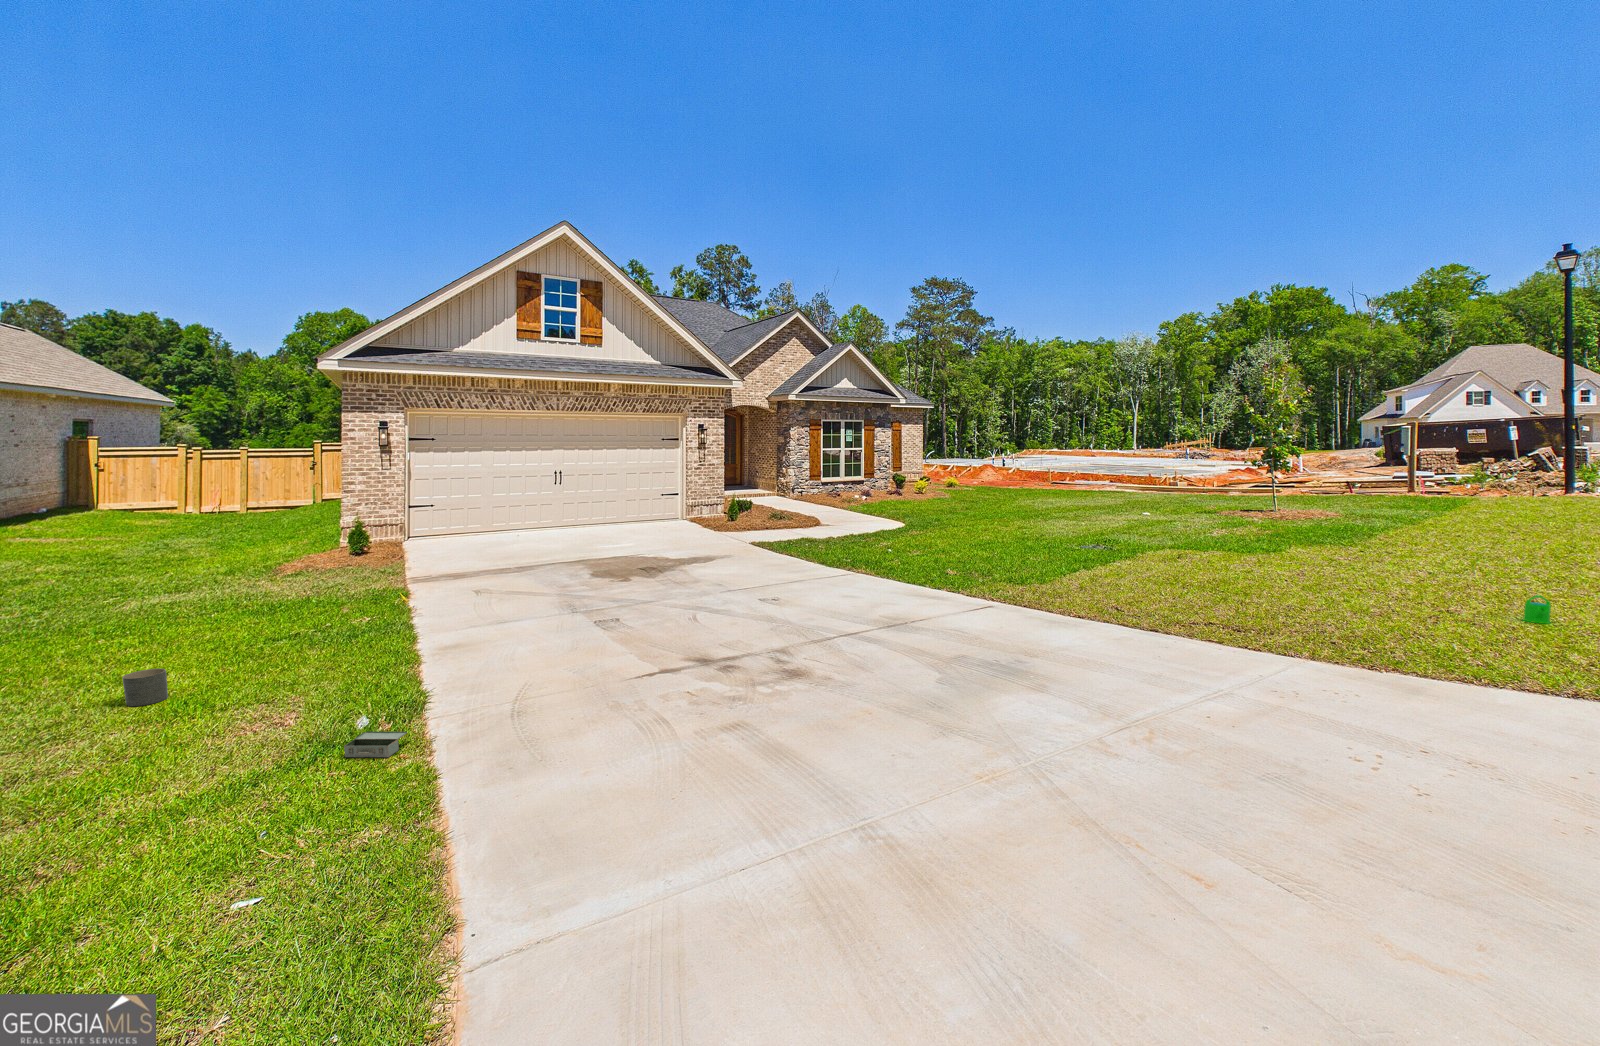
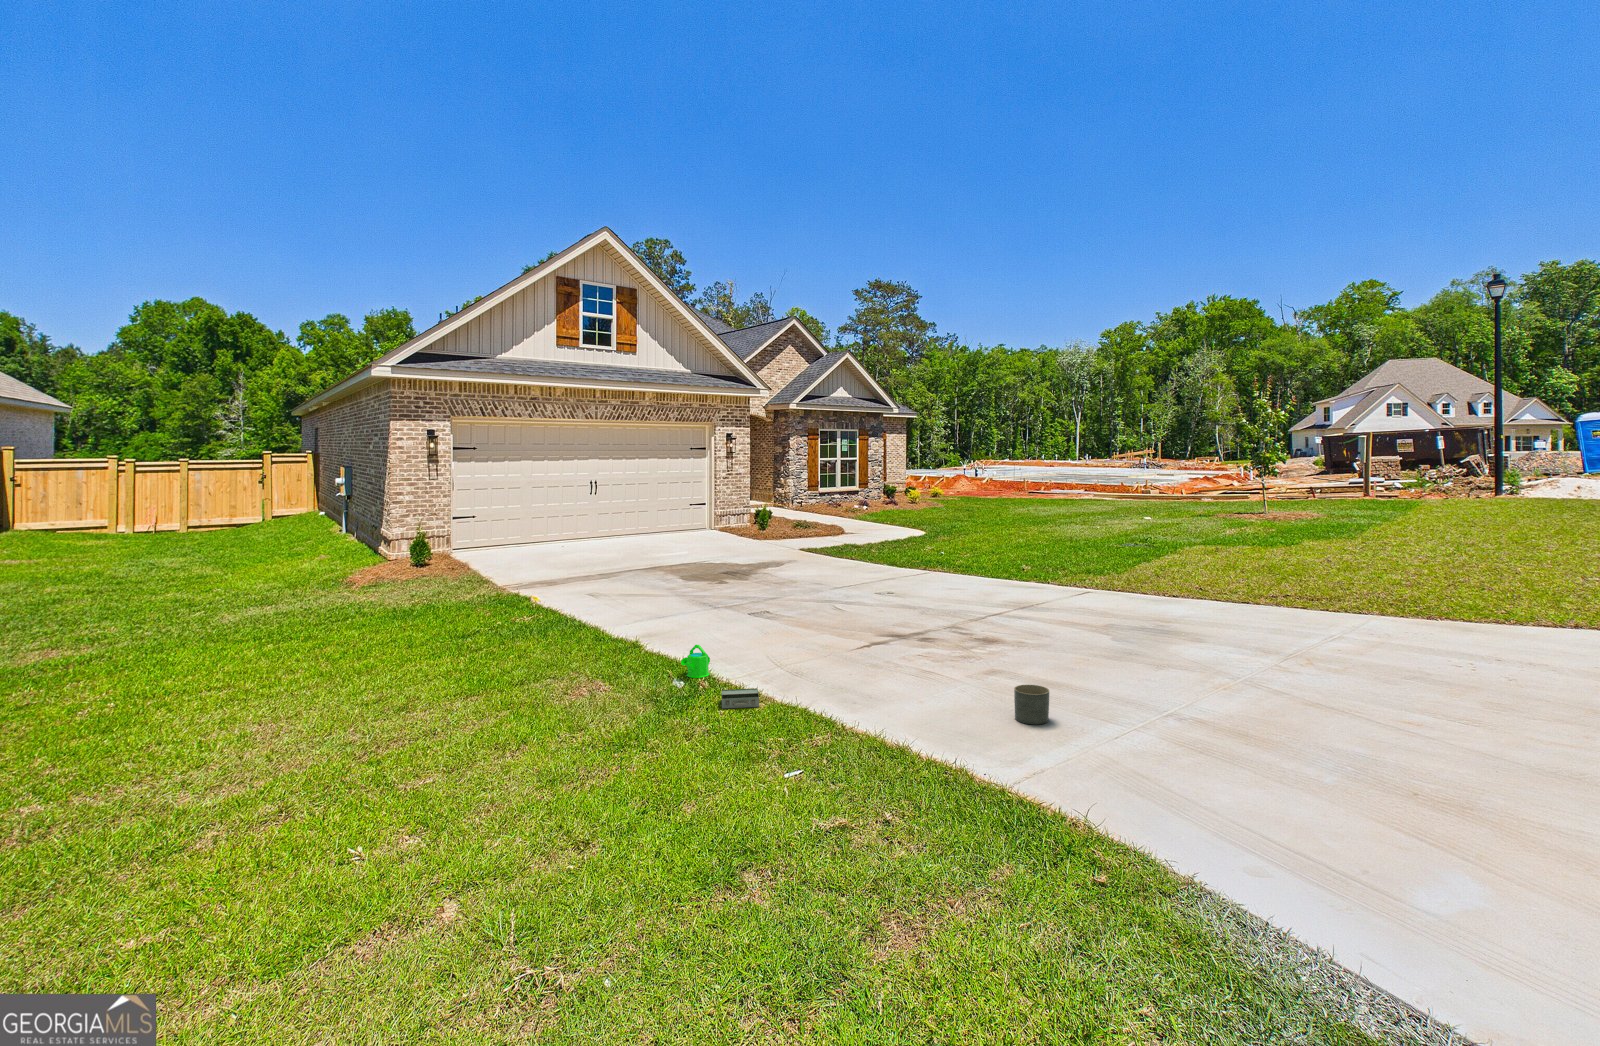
watering can: present [1523,595,1551,624] -> present [681,645,710,678]
planter: present [122,669,168,706] -> present [1014,685,1049,725]

